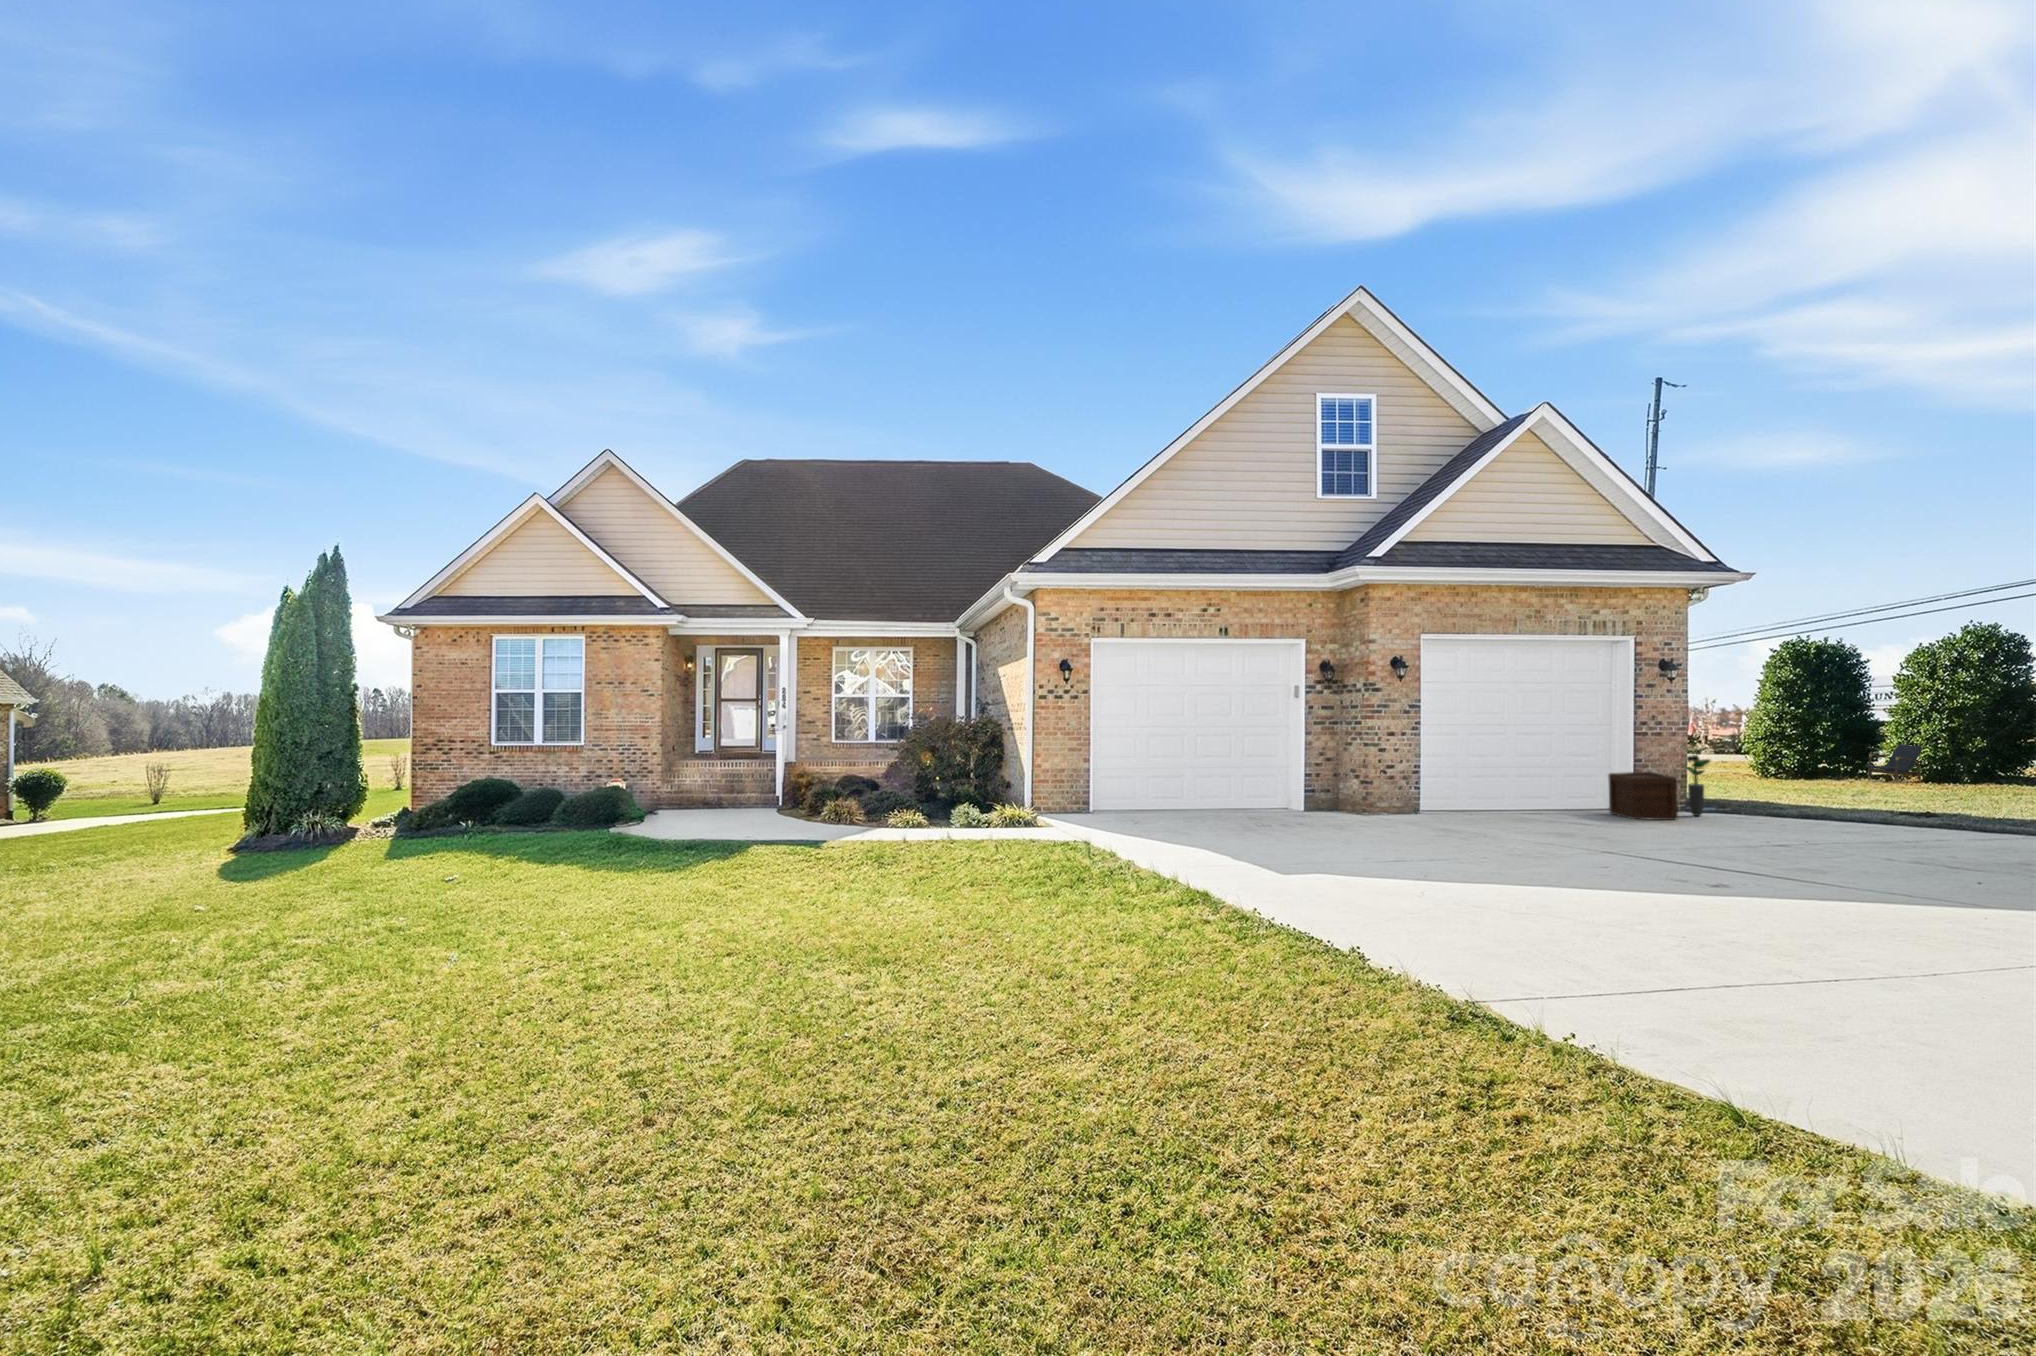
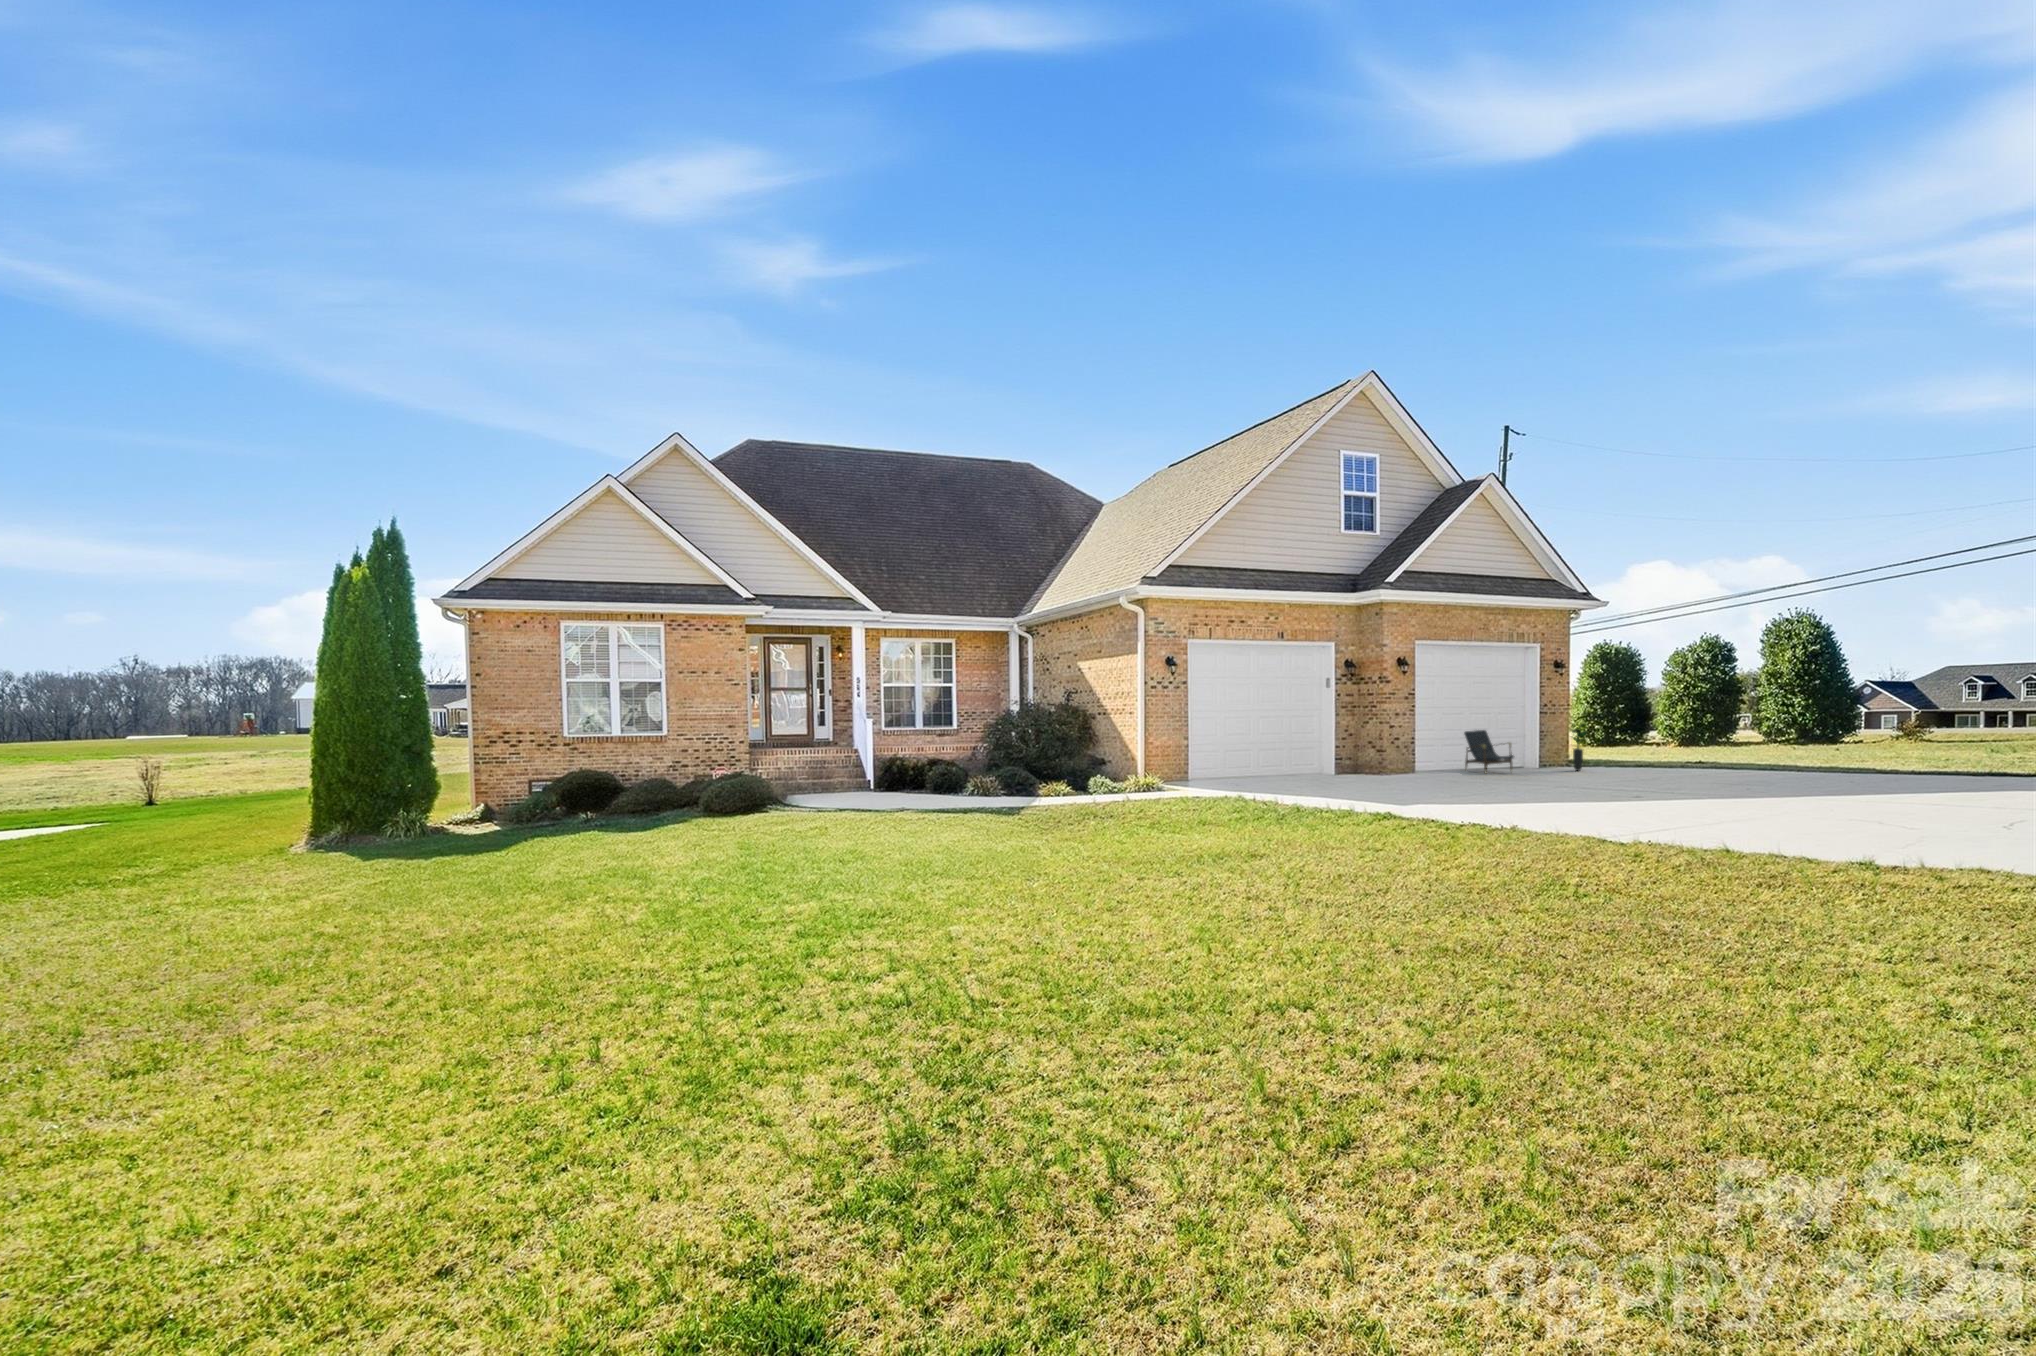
lounge chair: present [1866,744,1922,783] -> present [1464,730,1514,772]
wooden crate: present [1609,772,1678,820] -> none [1526,740,1571,774]

